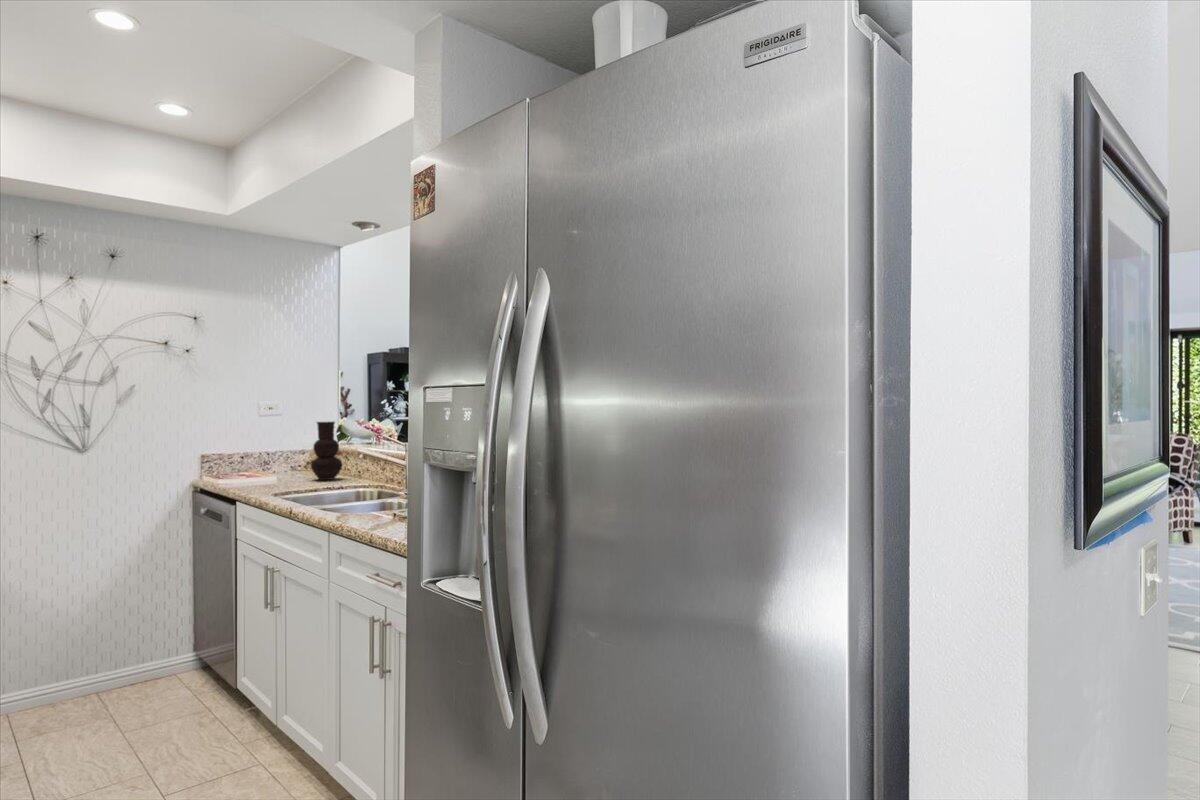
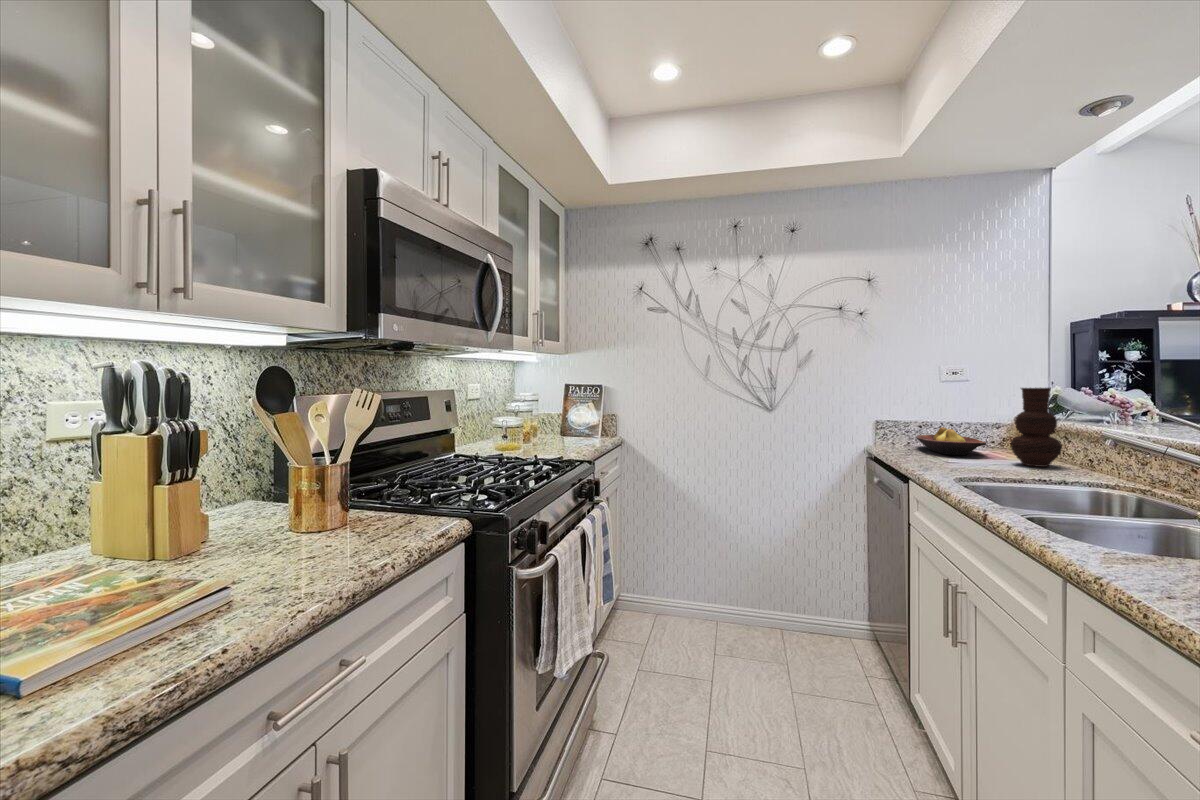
fruit bowl: none [240,456,295,479] -> present [916,427,986,455]

